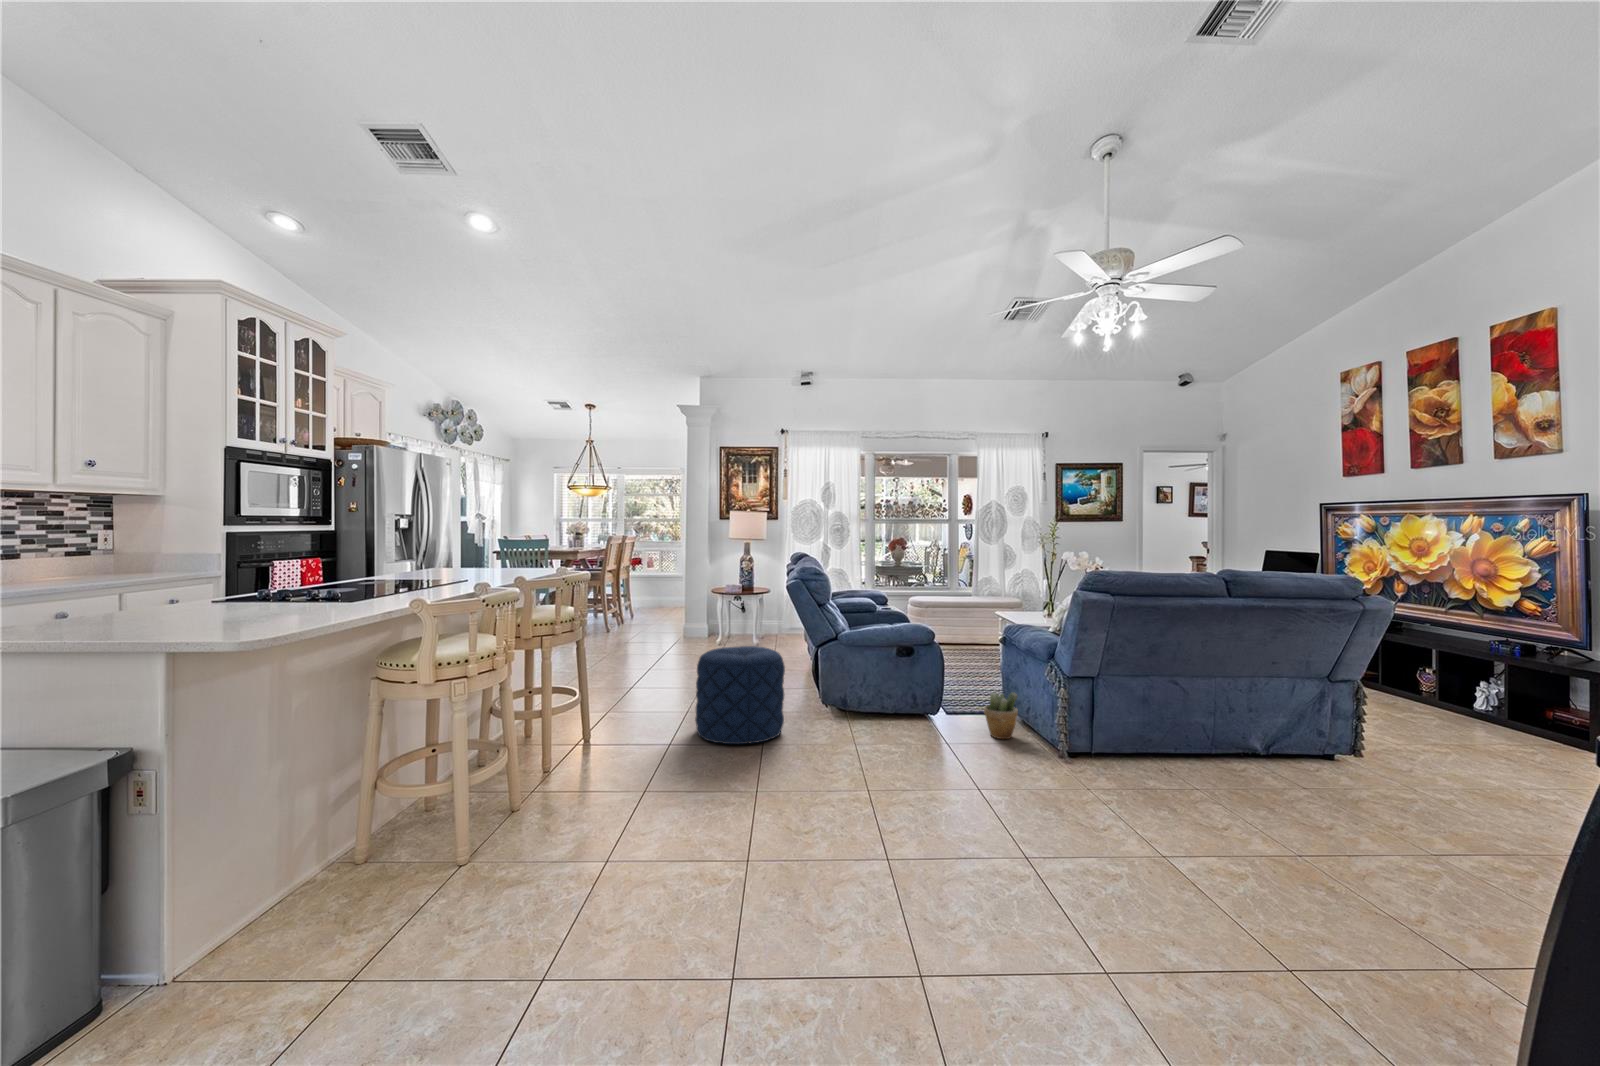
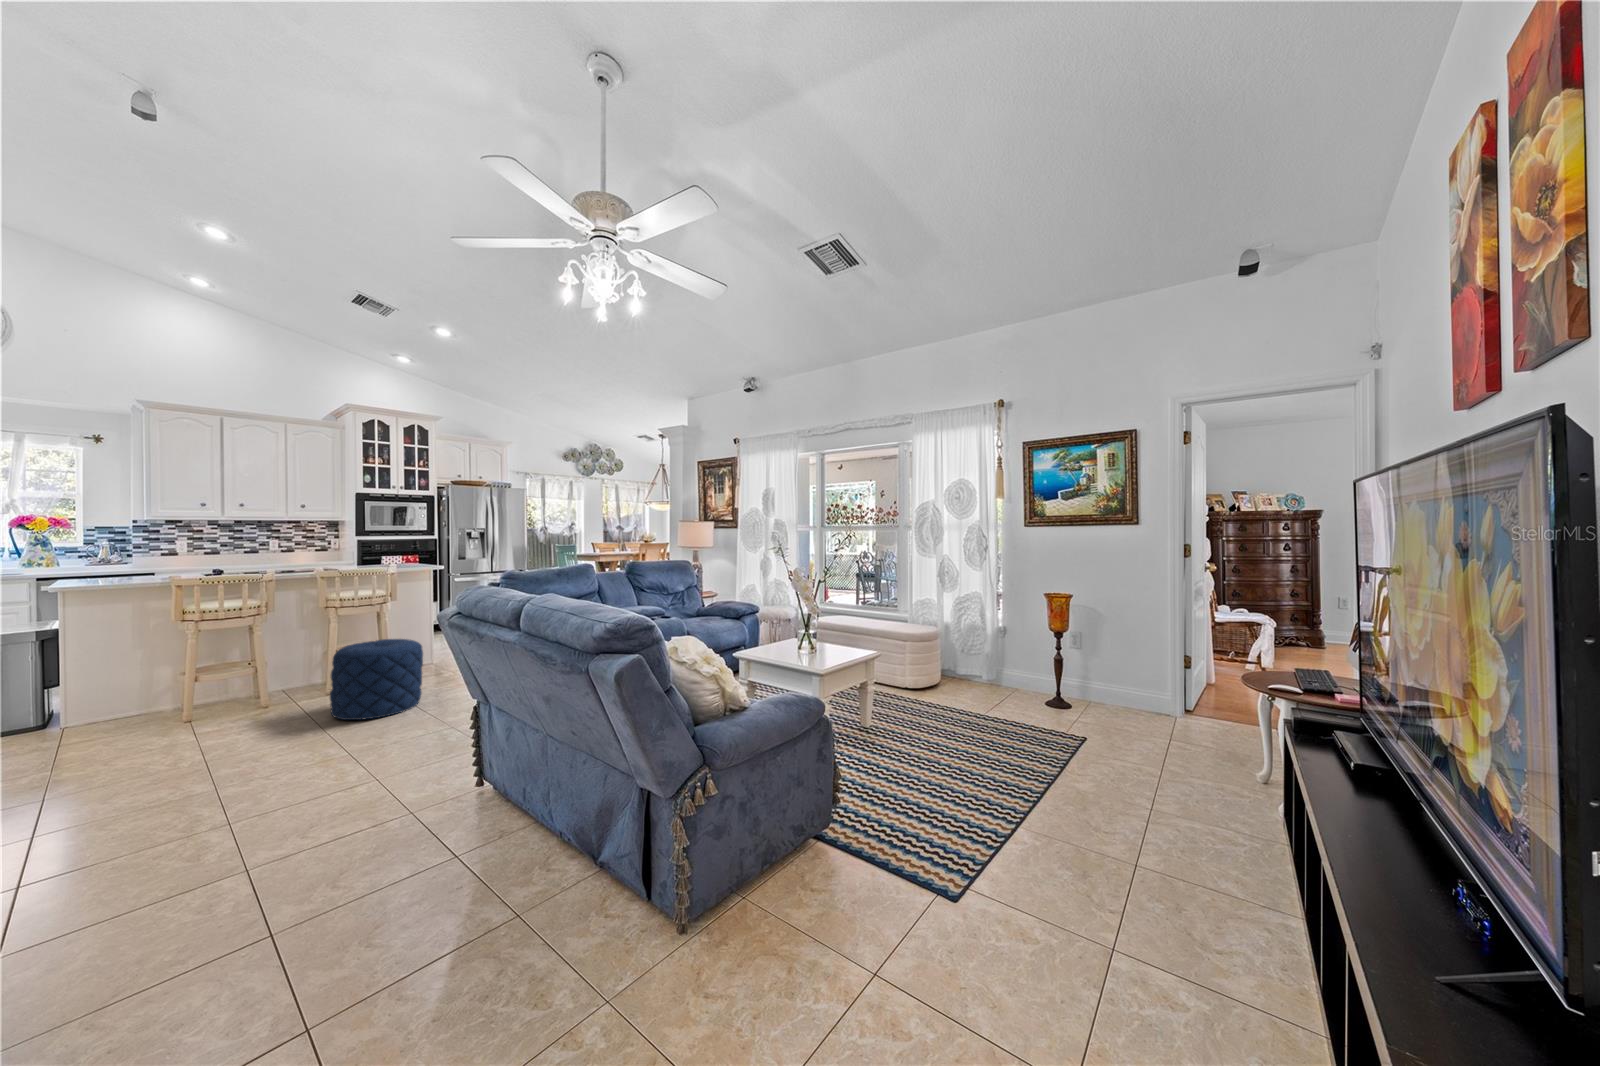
potted plant: present [984,693,1018,739] -> none [387,735,434,792]

